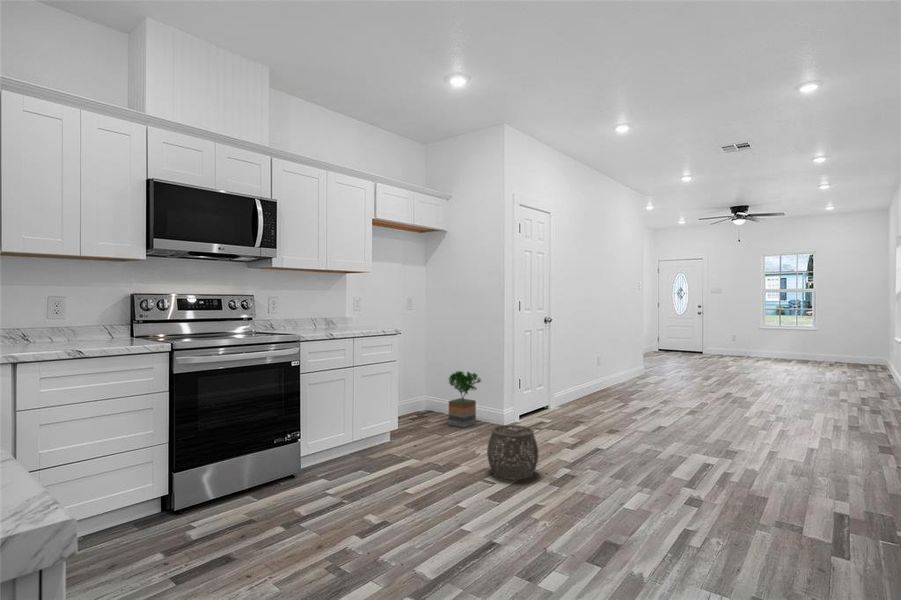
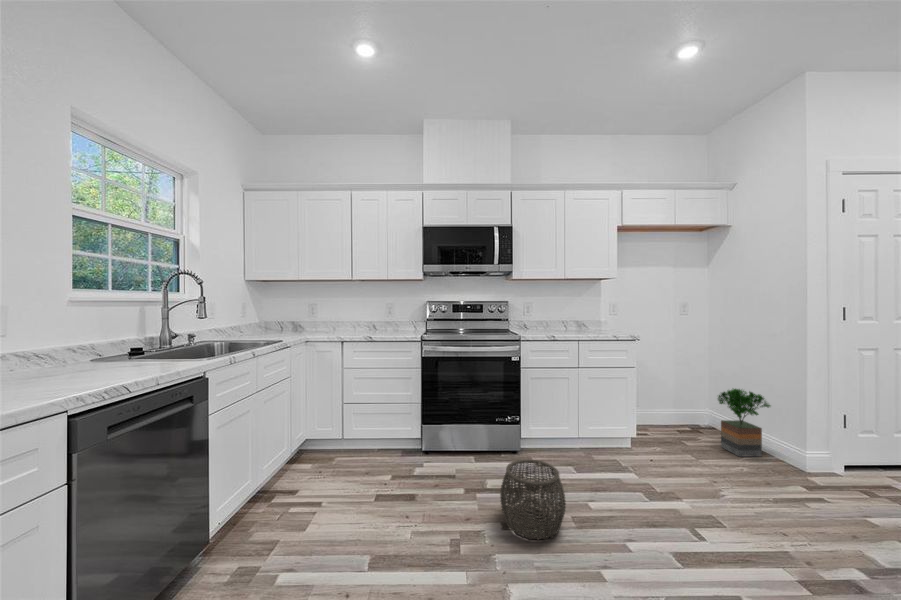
woven basket: present [487,425,538,480] -> present [500,459,566,540]

